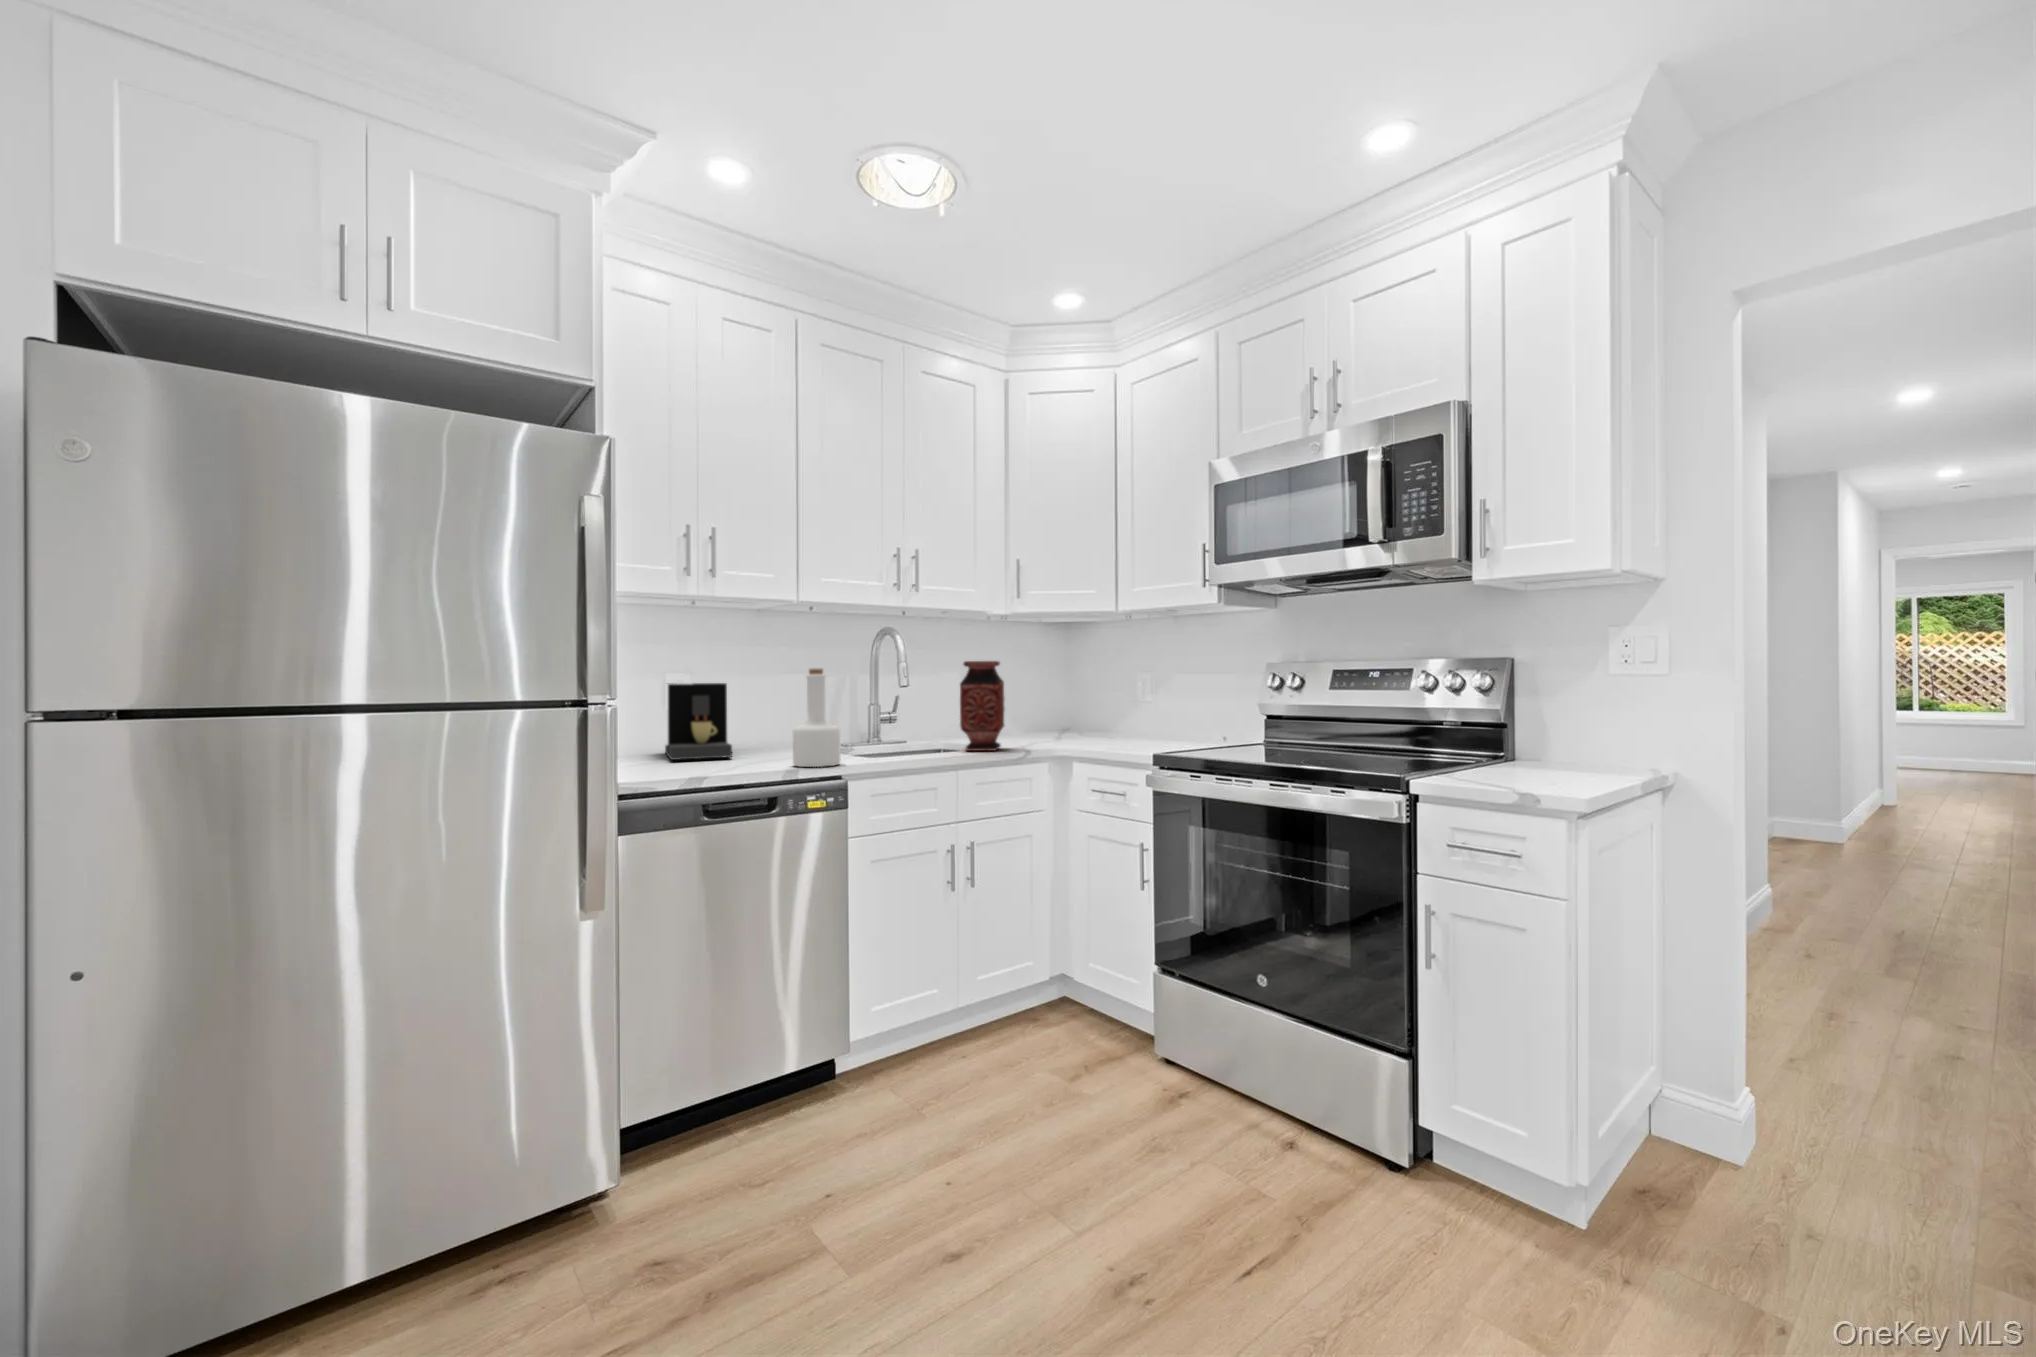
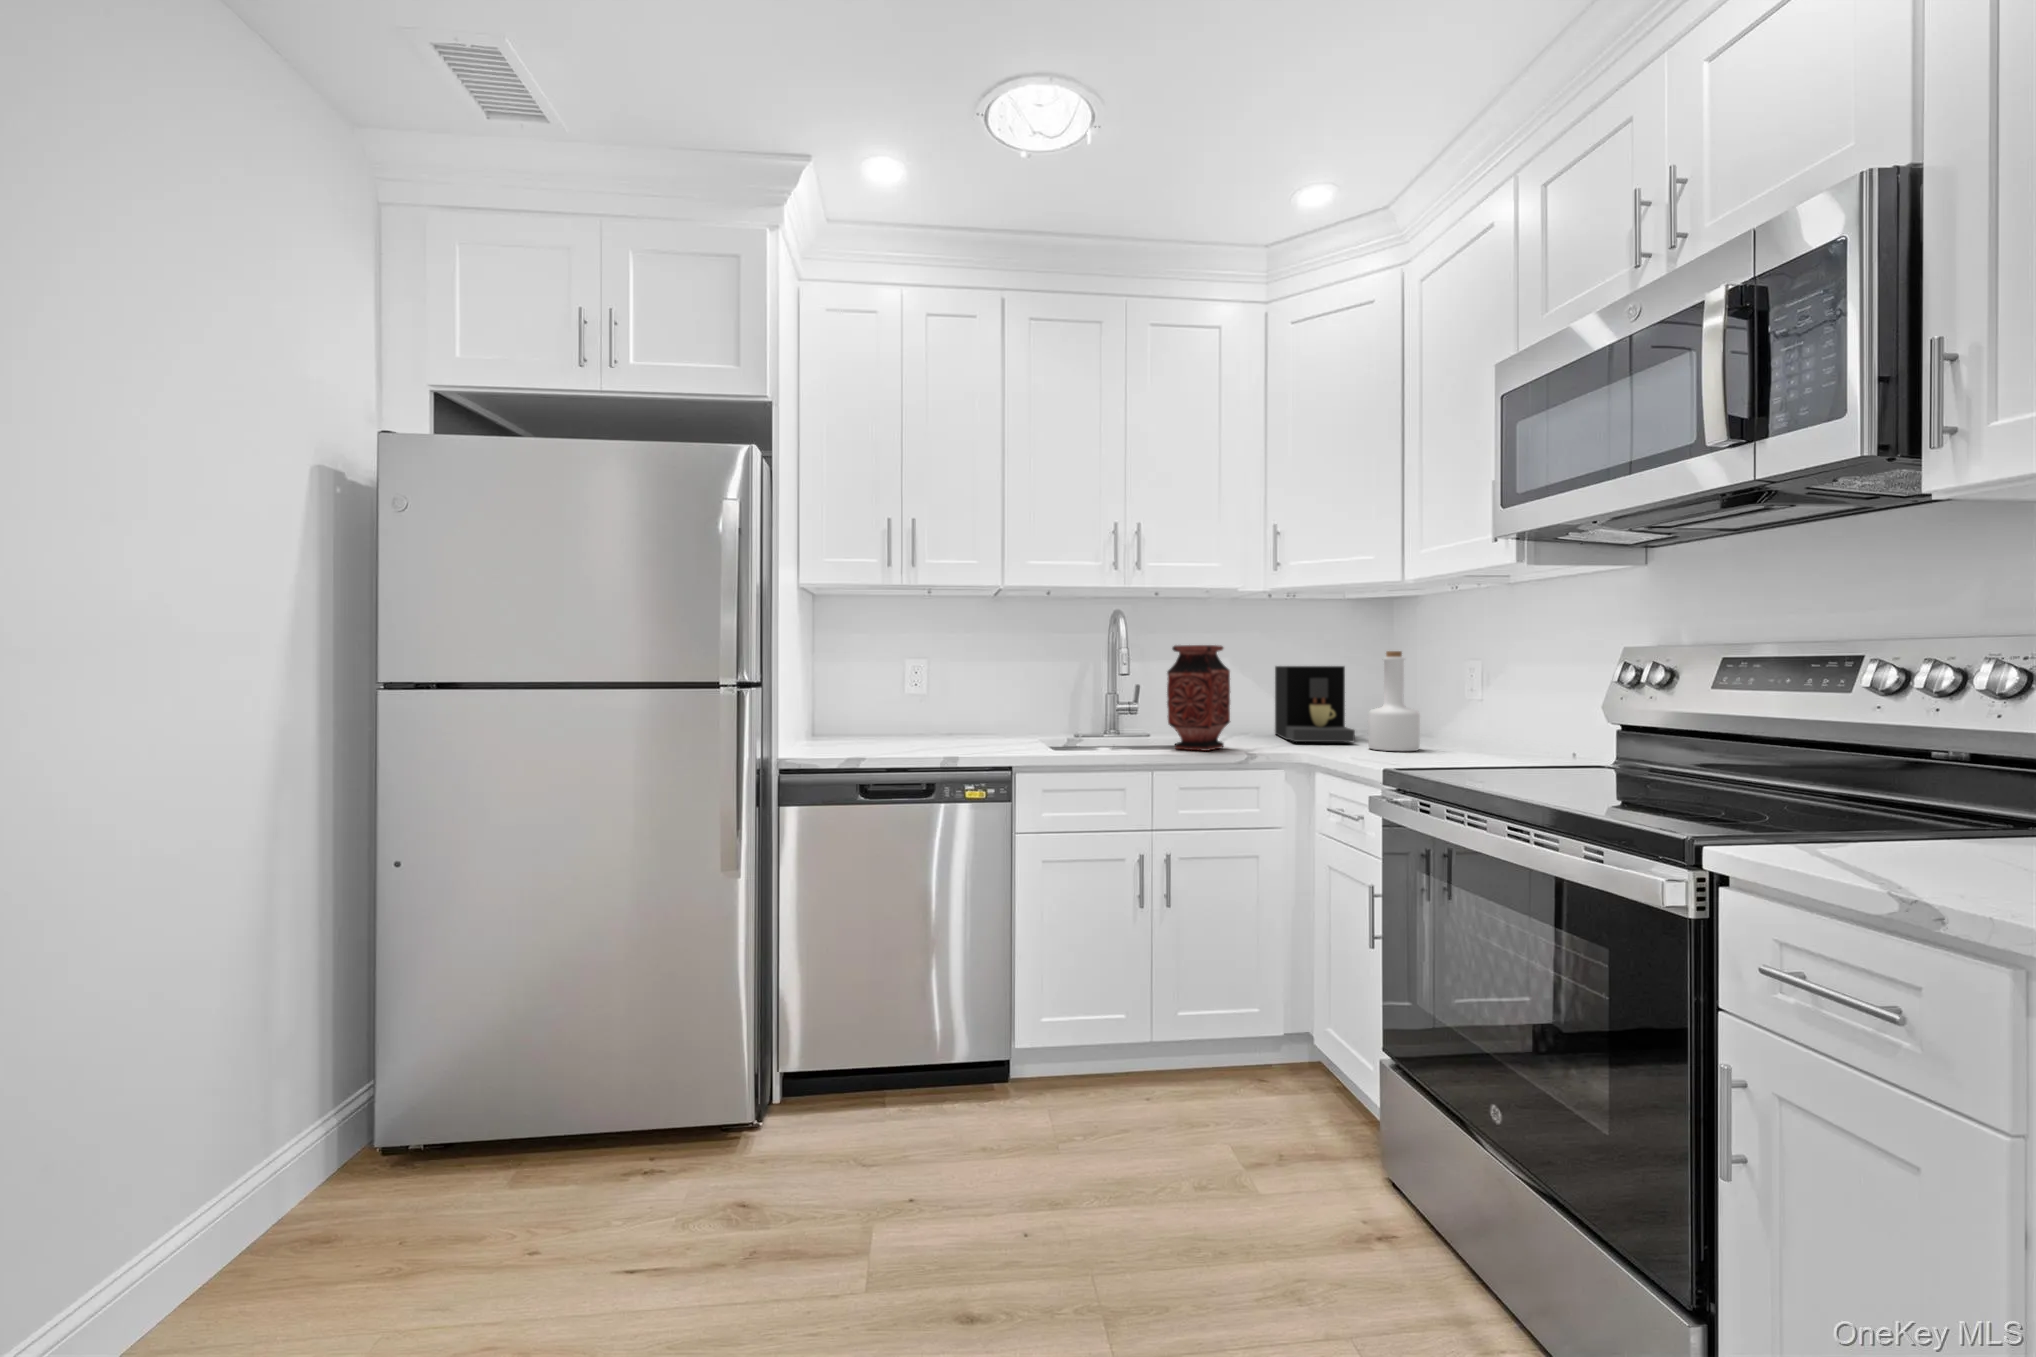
bottle: present [793,669,840,767] -> present [1368,651,1420,751]
coffee maker: present [665,683,732,760] -> present [1275,666,1355,742]

